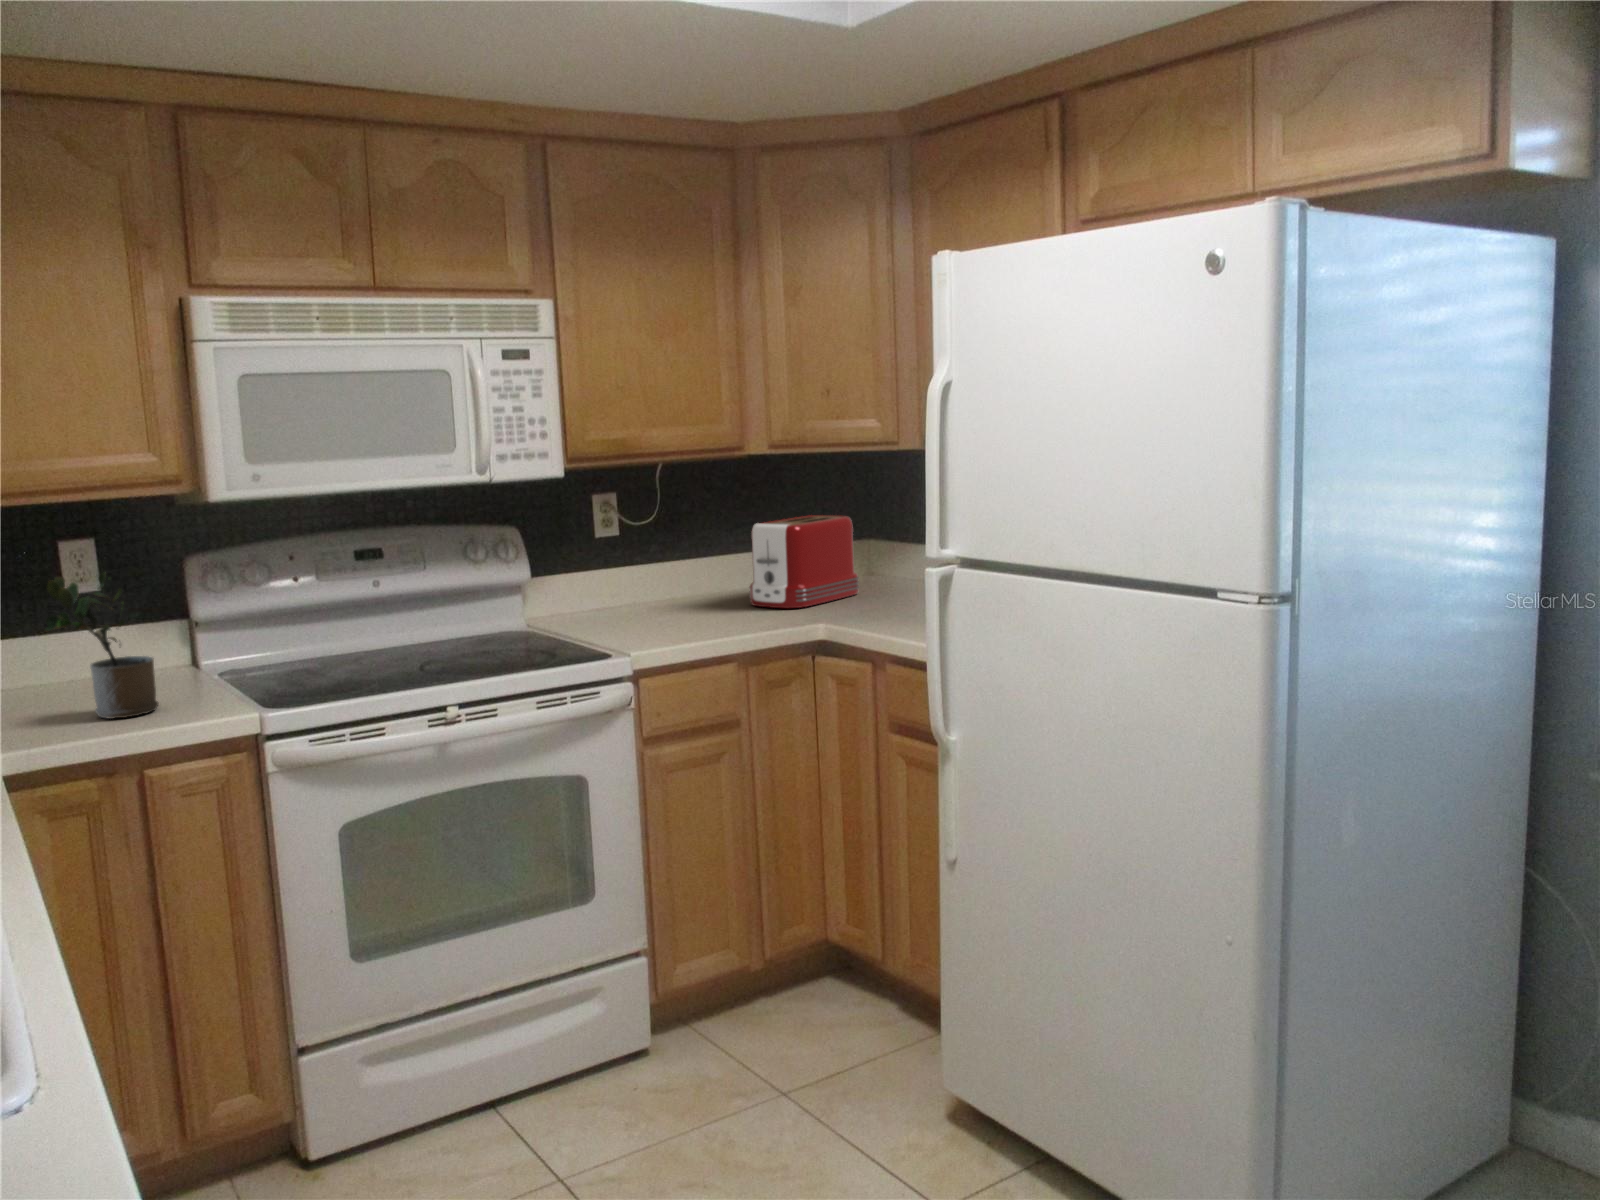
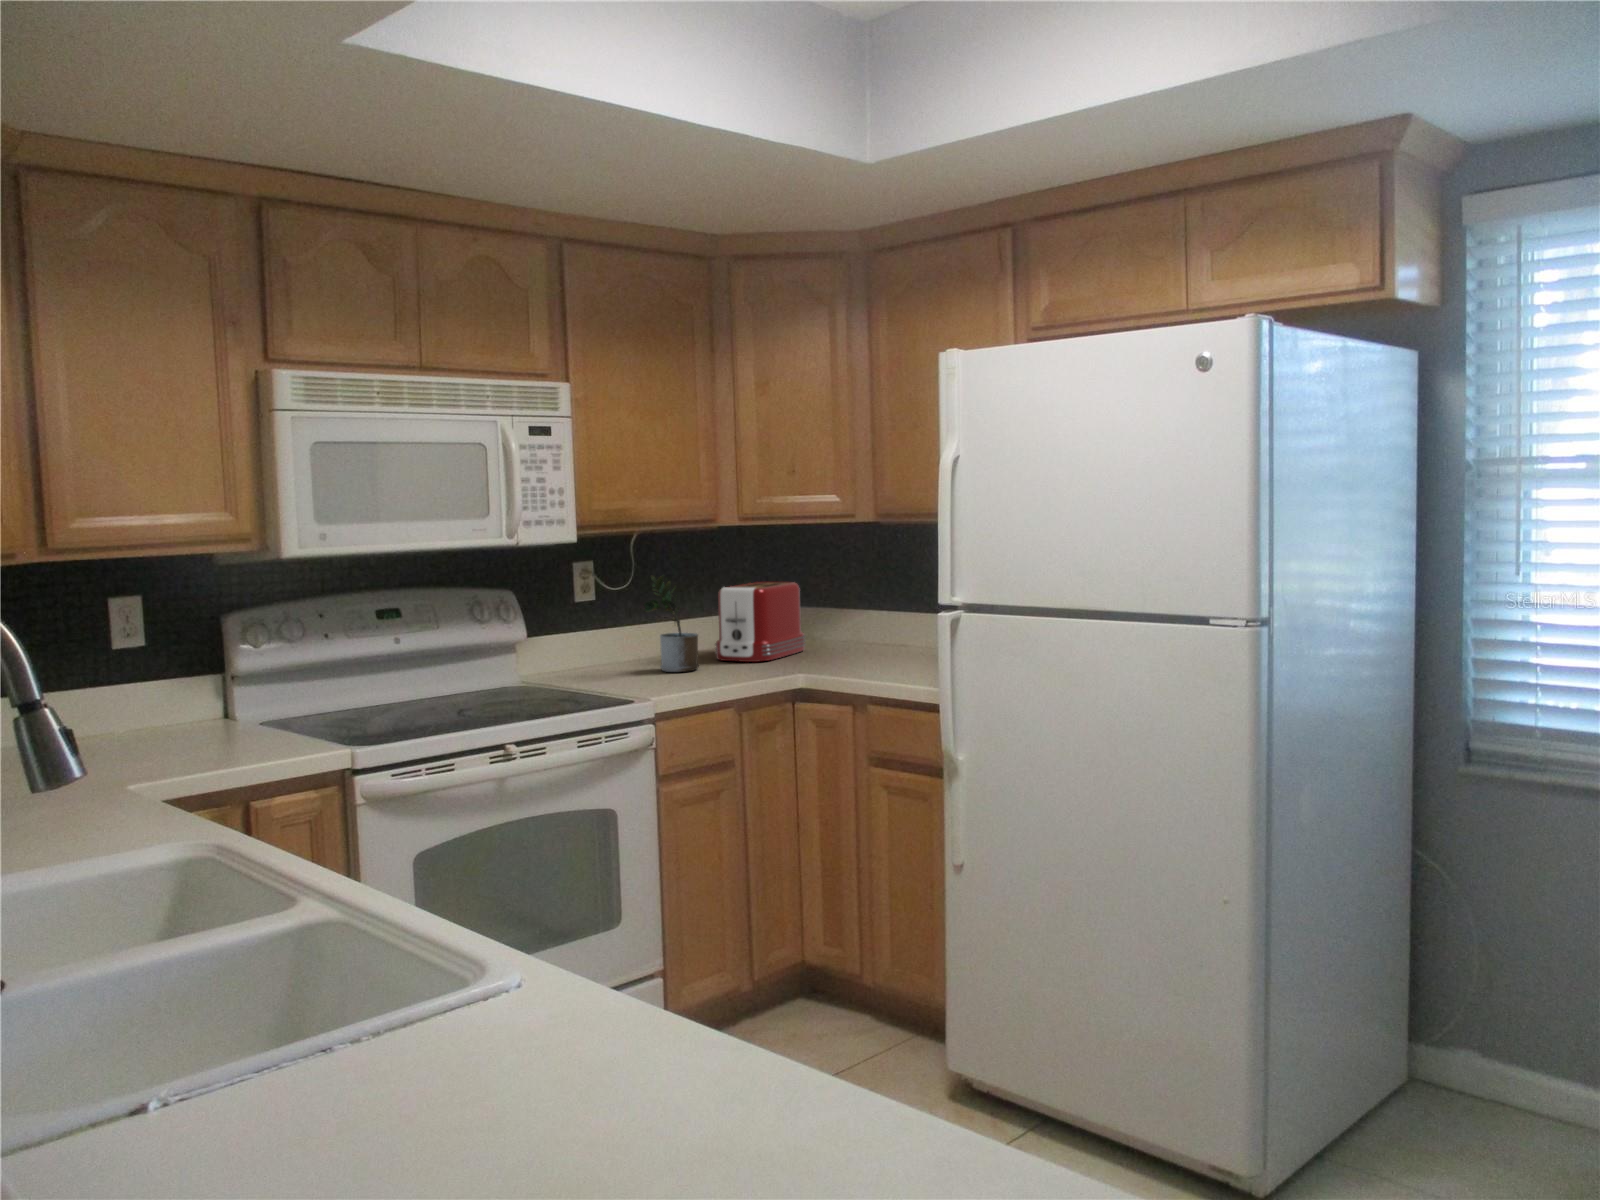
potted plant: present [45,573,159,719] -> present [644,576,699,672]

